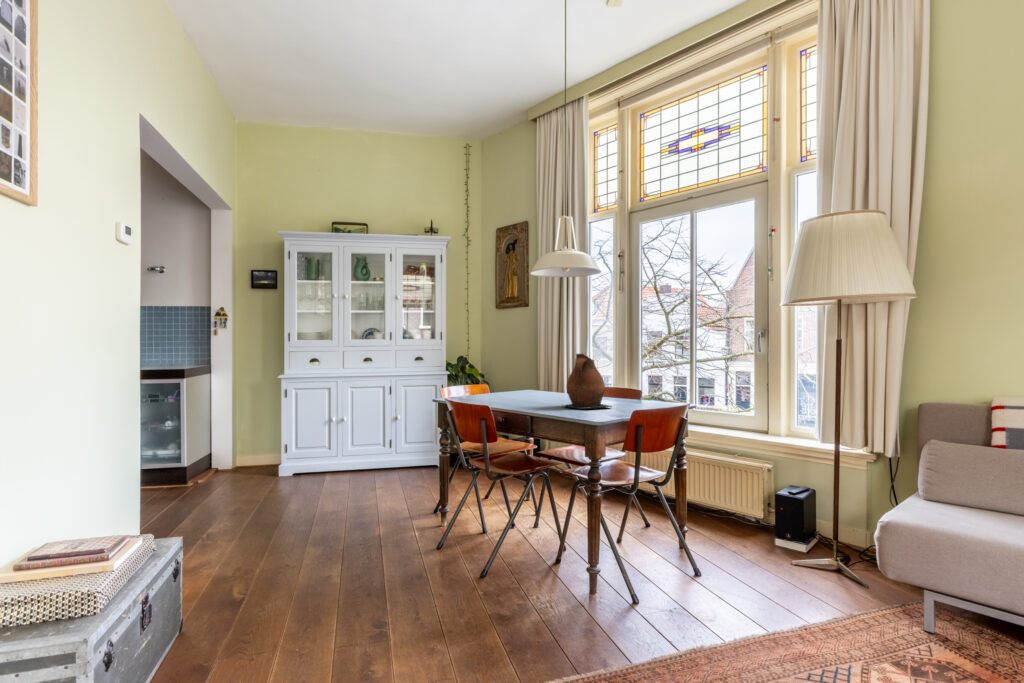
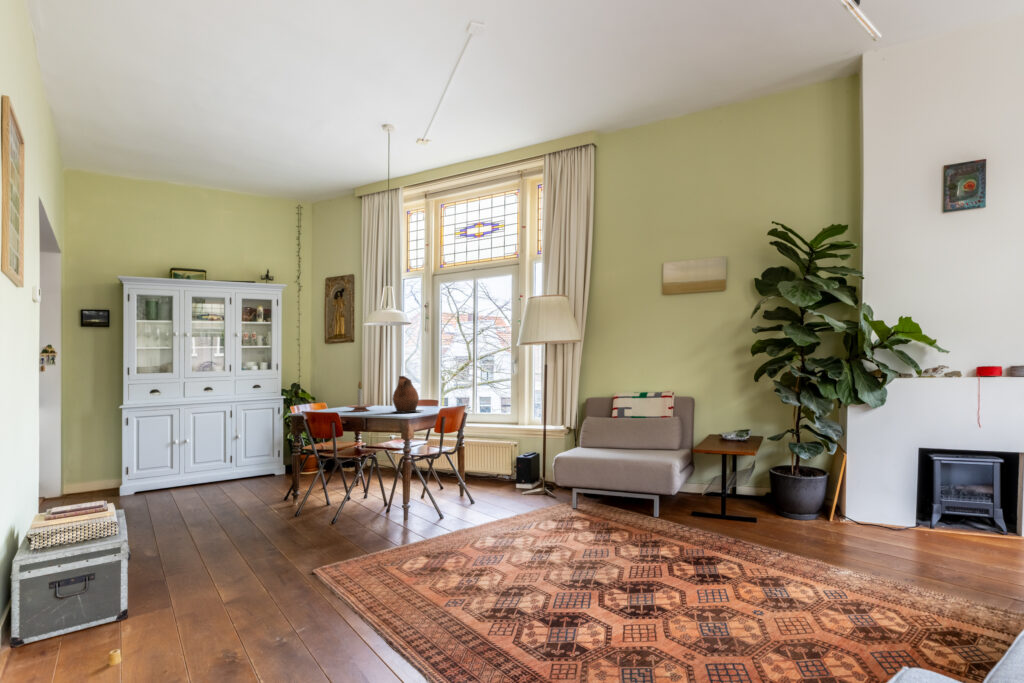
candle holder: none [506,358,545,400] -> present [347,382,373,412]

